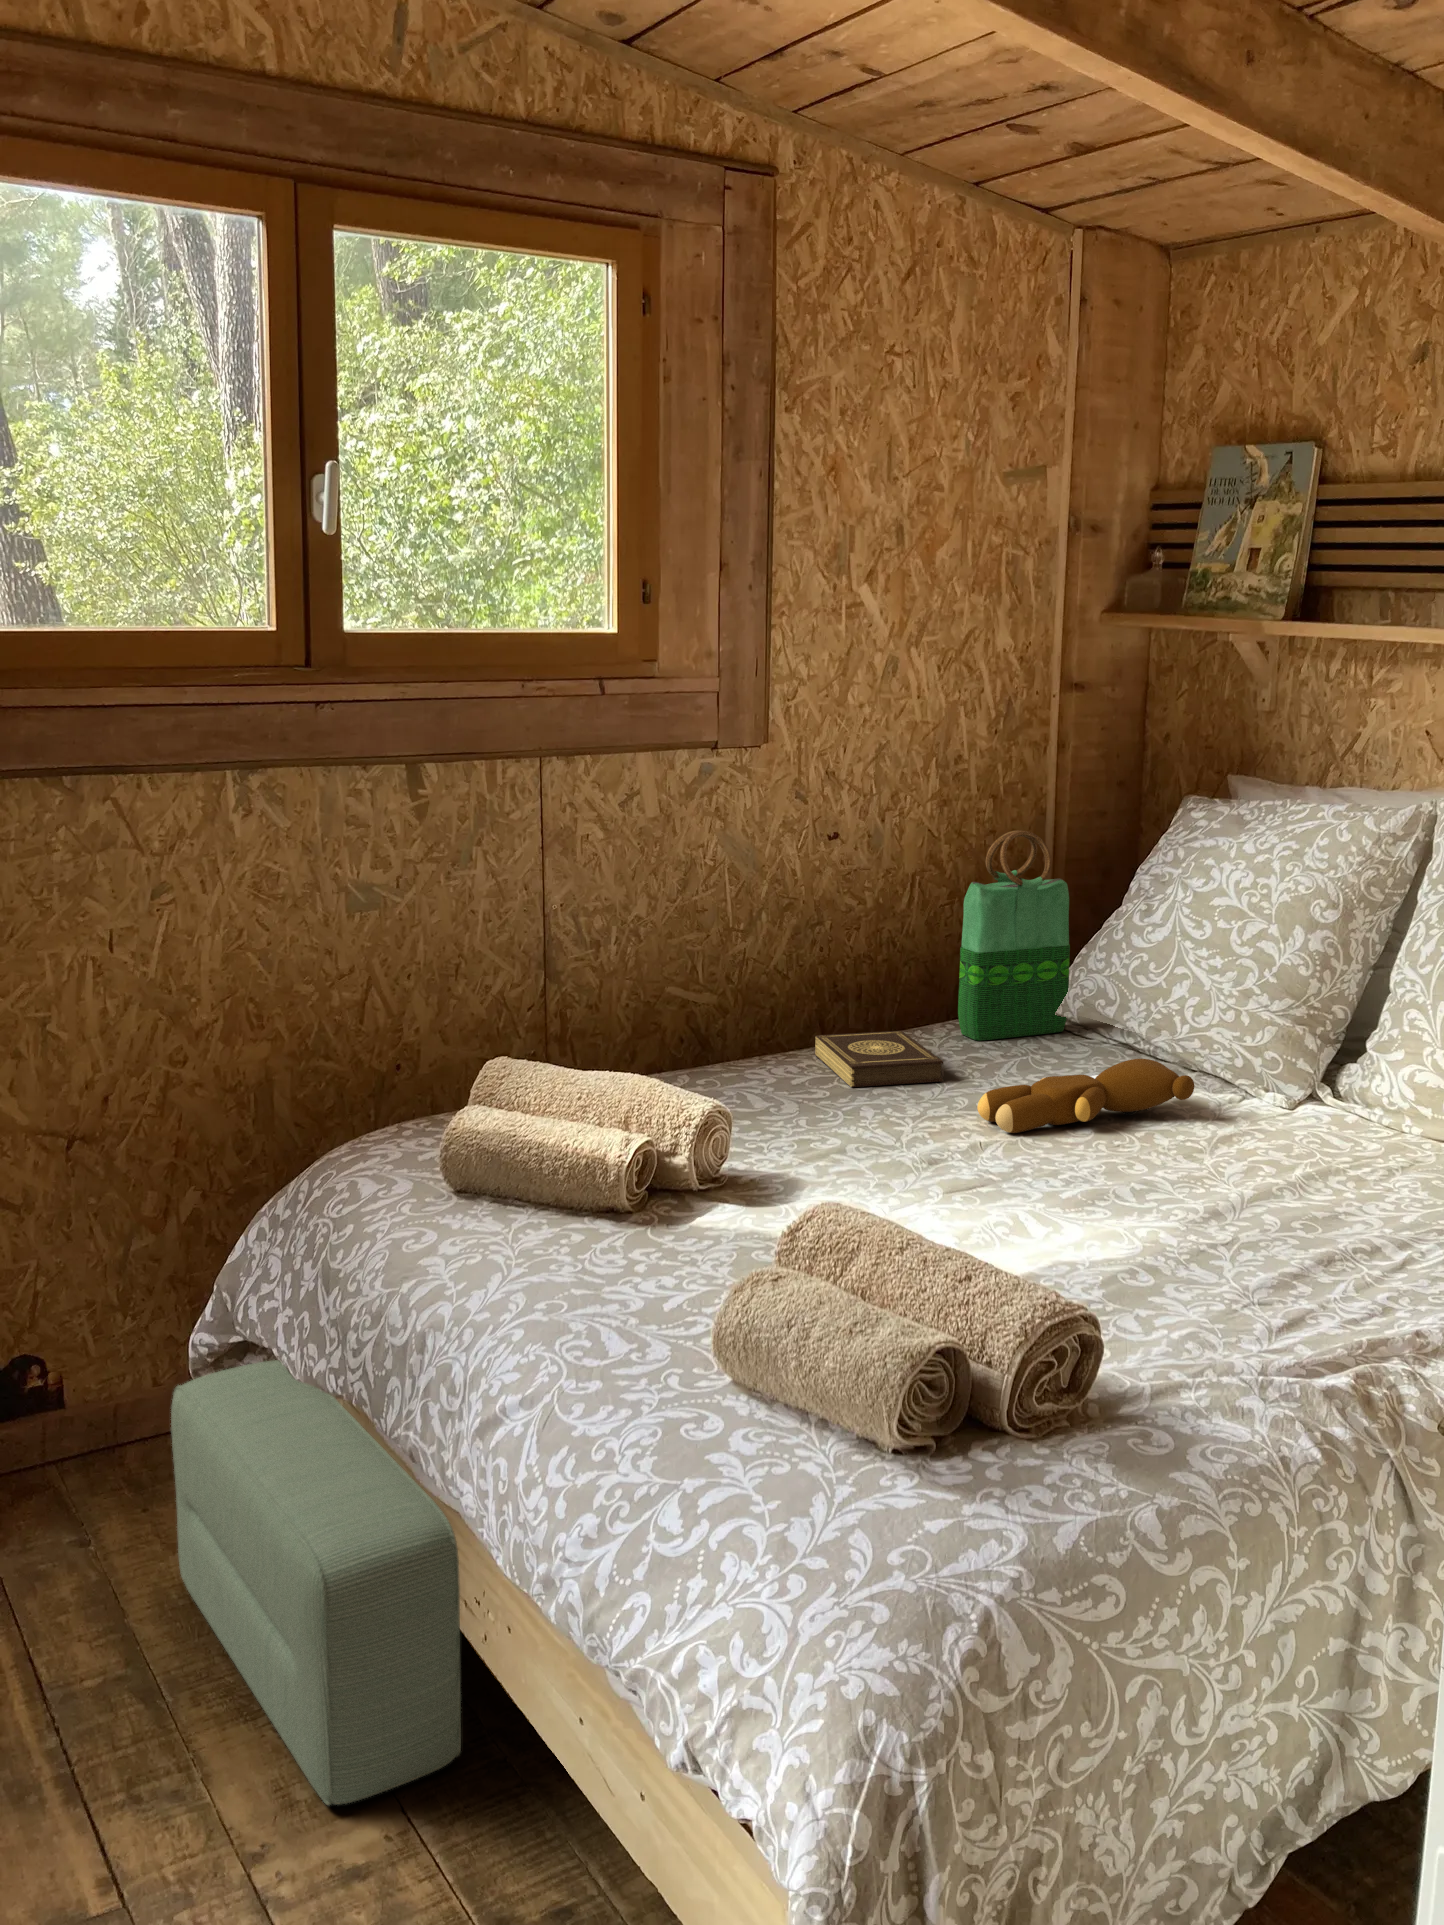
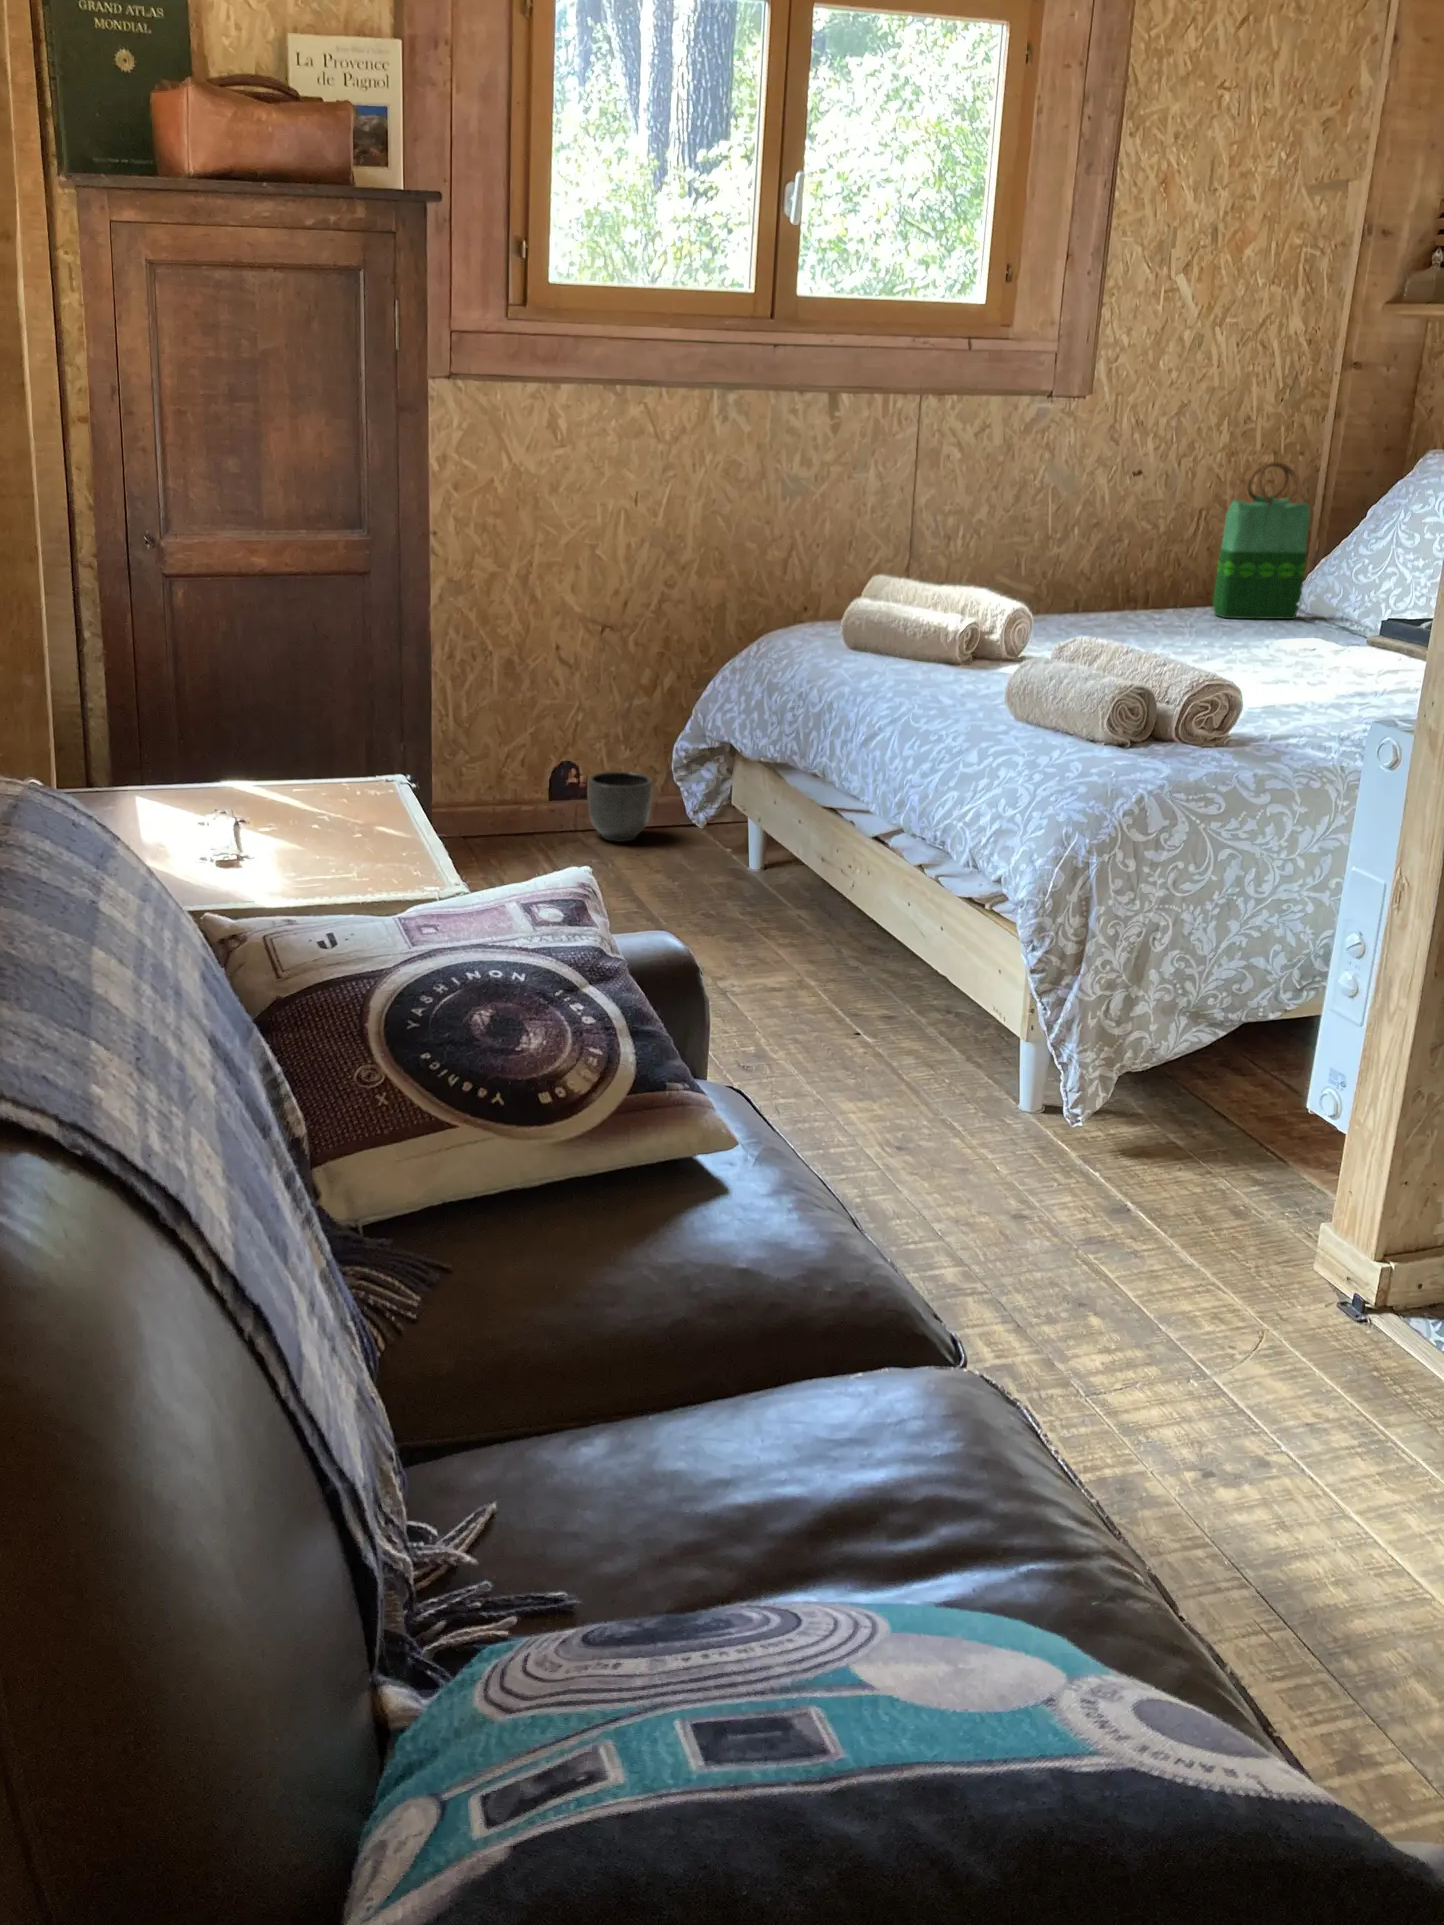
book: present [815,1031,943,1087] -> none [1101,602,1192,631]
teddy bear: present [977,1059,1194,1133] -> none [1209,614,1374,652]
planter: none [50,1360,162,1485] -> present [587,772,653,842]
pouf: present [171,1360,461,1805] -> none [666,754,842,965]

